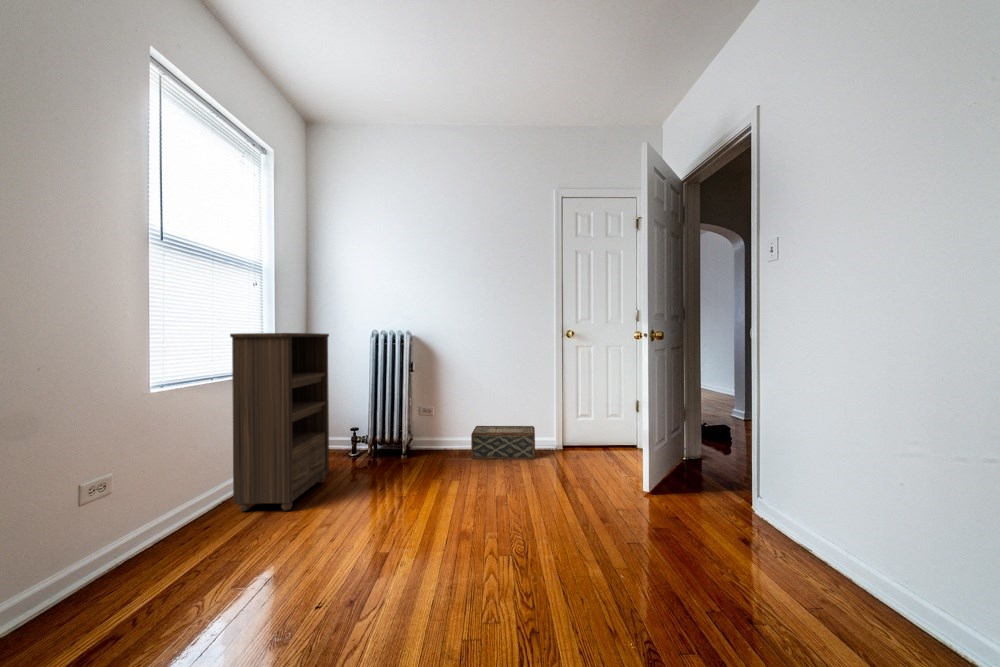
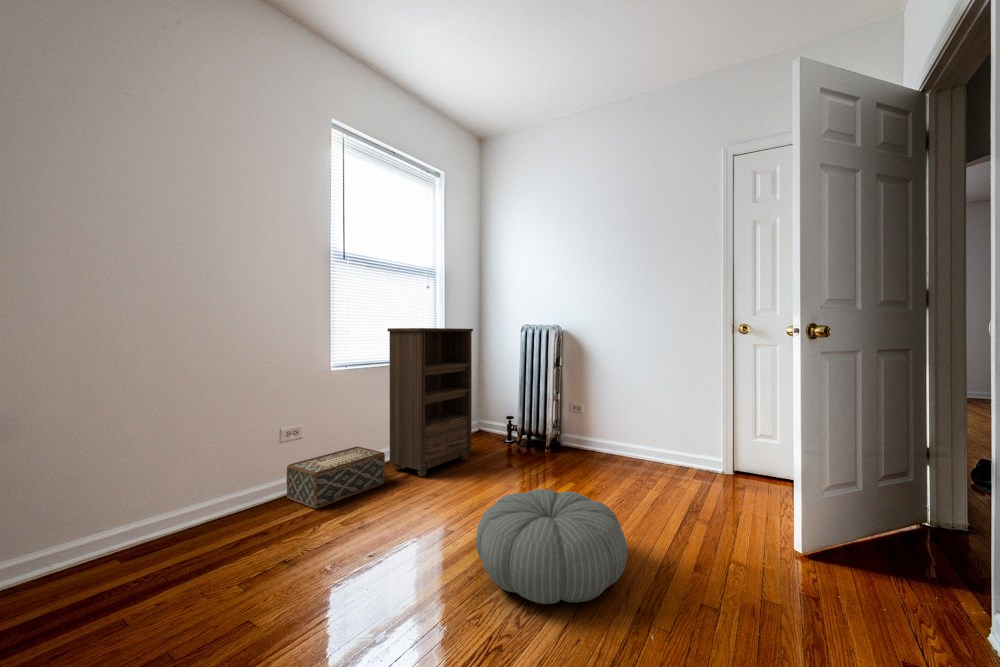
woven basket: present [471,426,535,459] -> present [287,447,385,509]
pouf: none [441,482,578,585] -> present [476,489,627,604]

